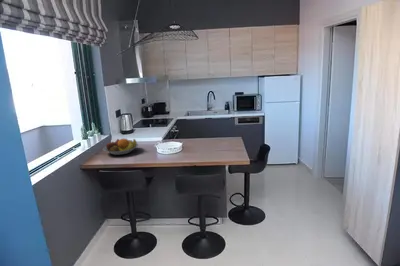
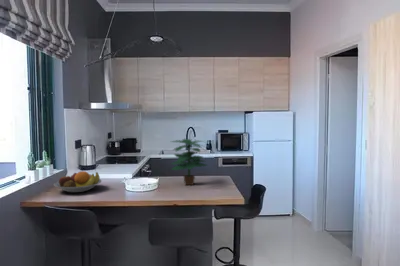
potted plant: none [191,109,222,147] -> present [172,139,206,185]

